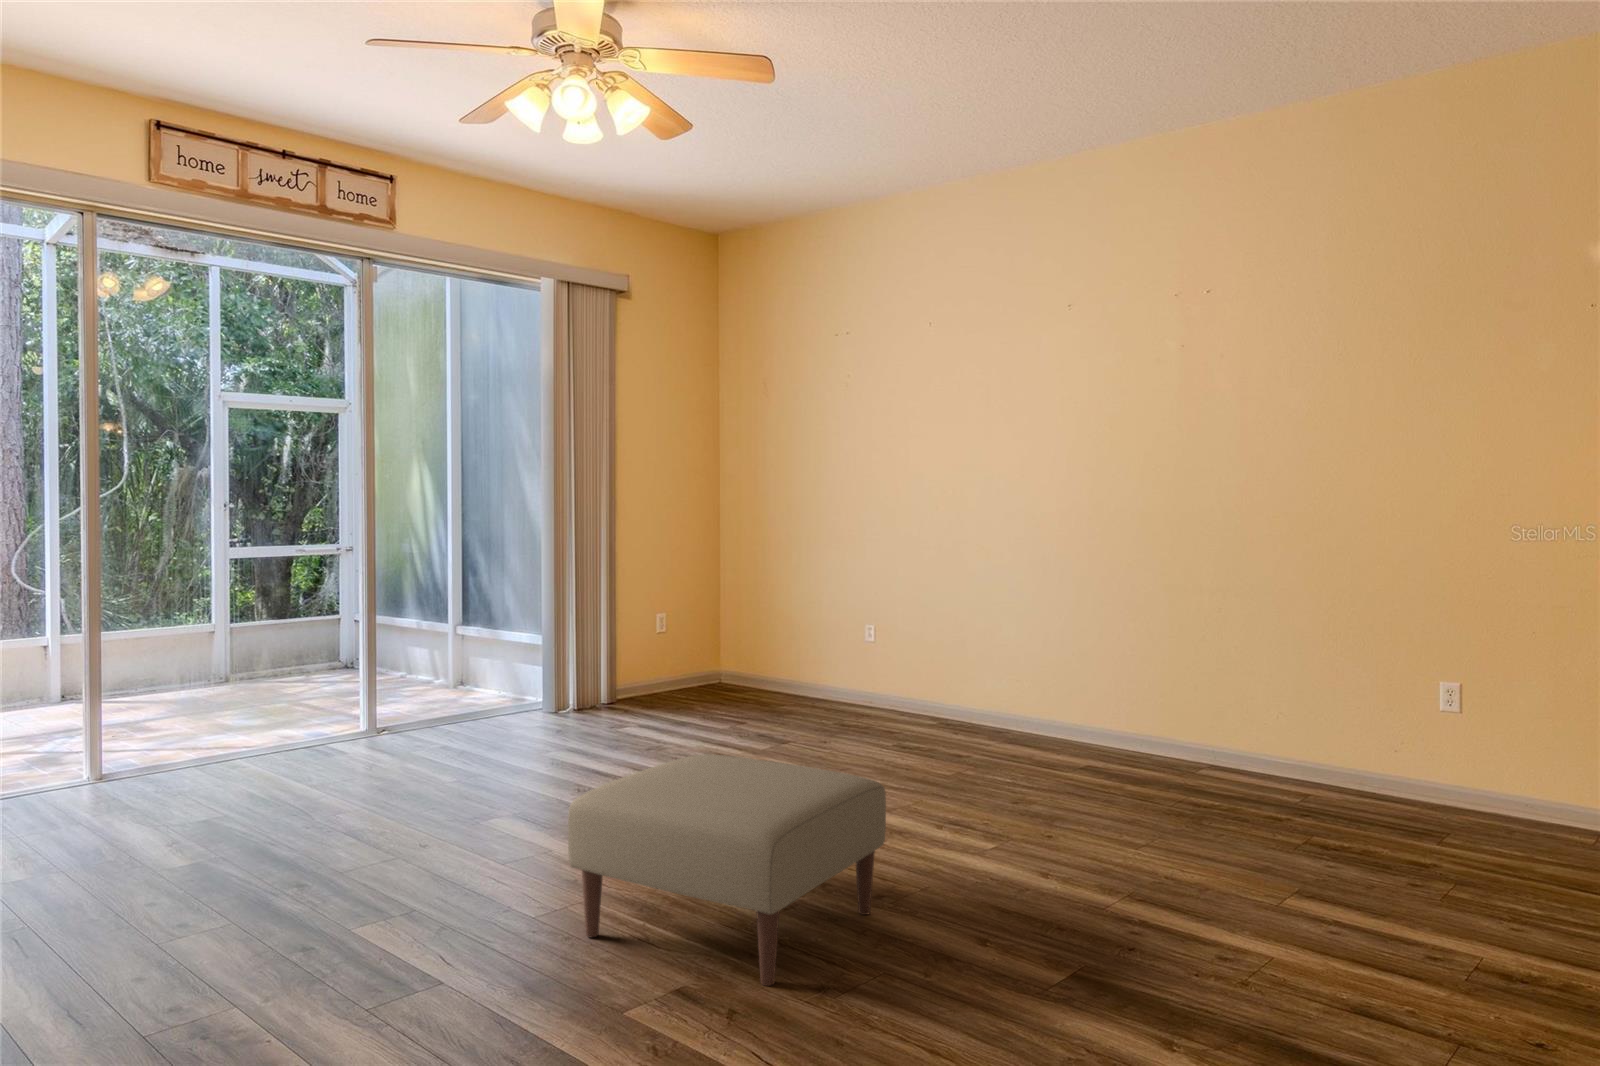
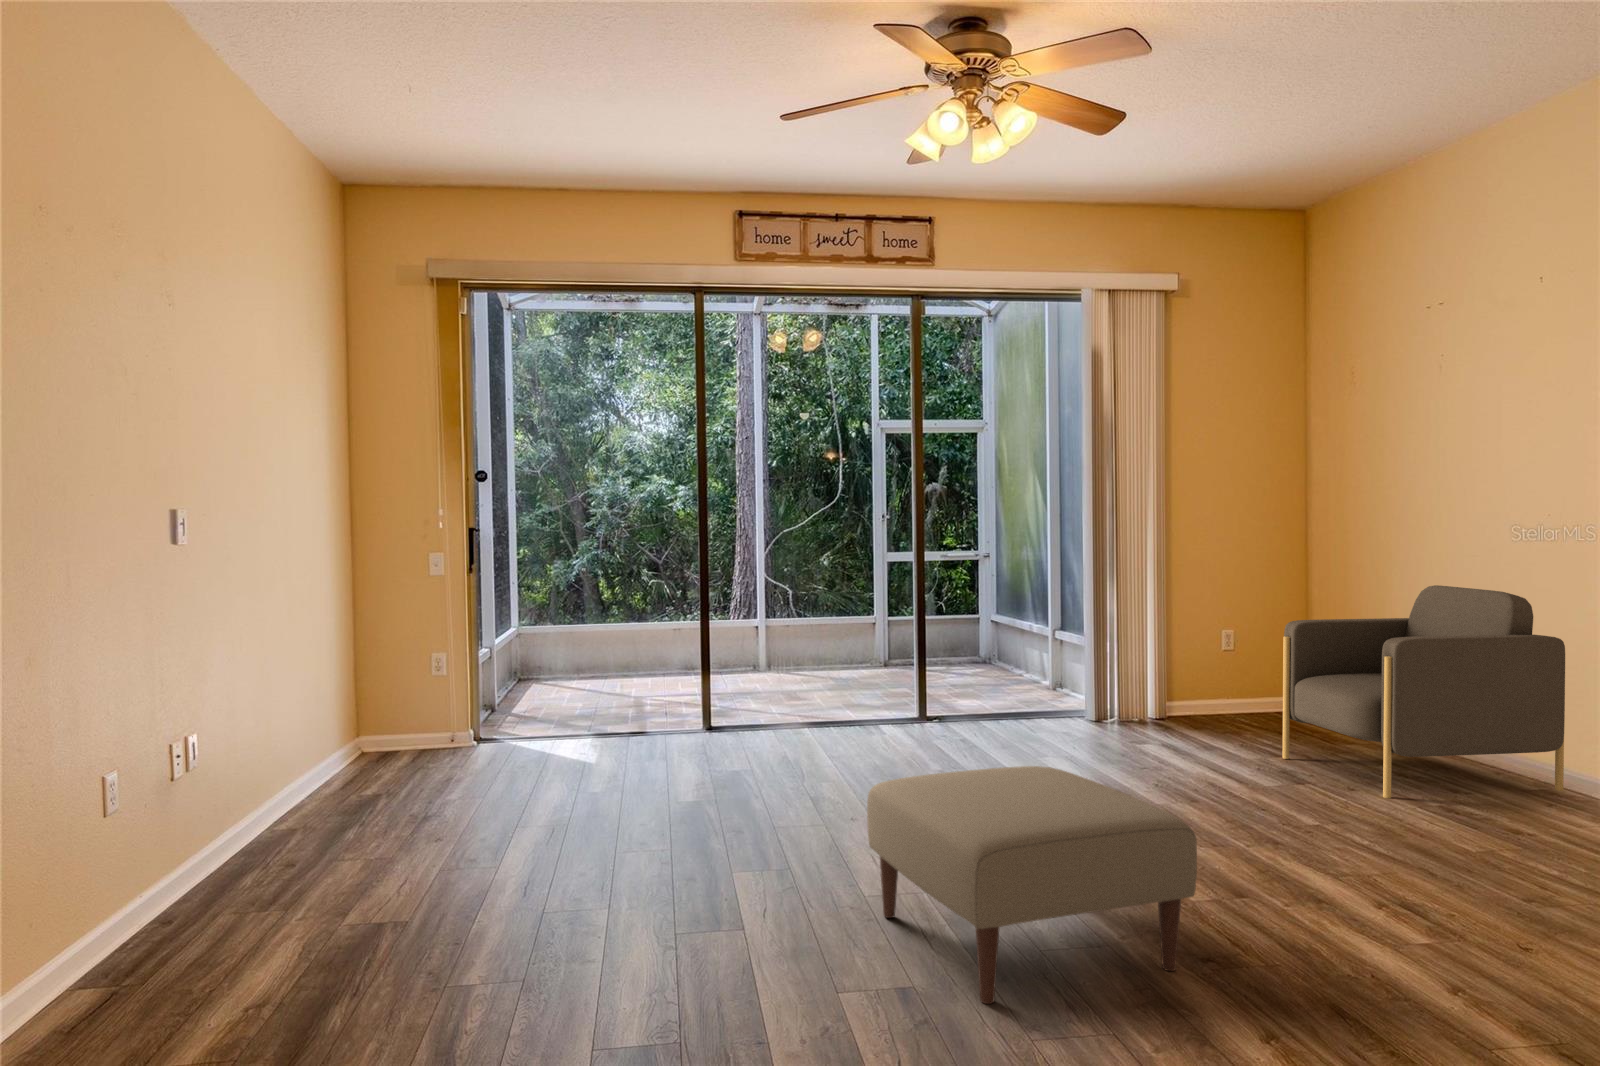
armchair: none [748,567,948,745] -> present [1282,585,1565,798]

